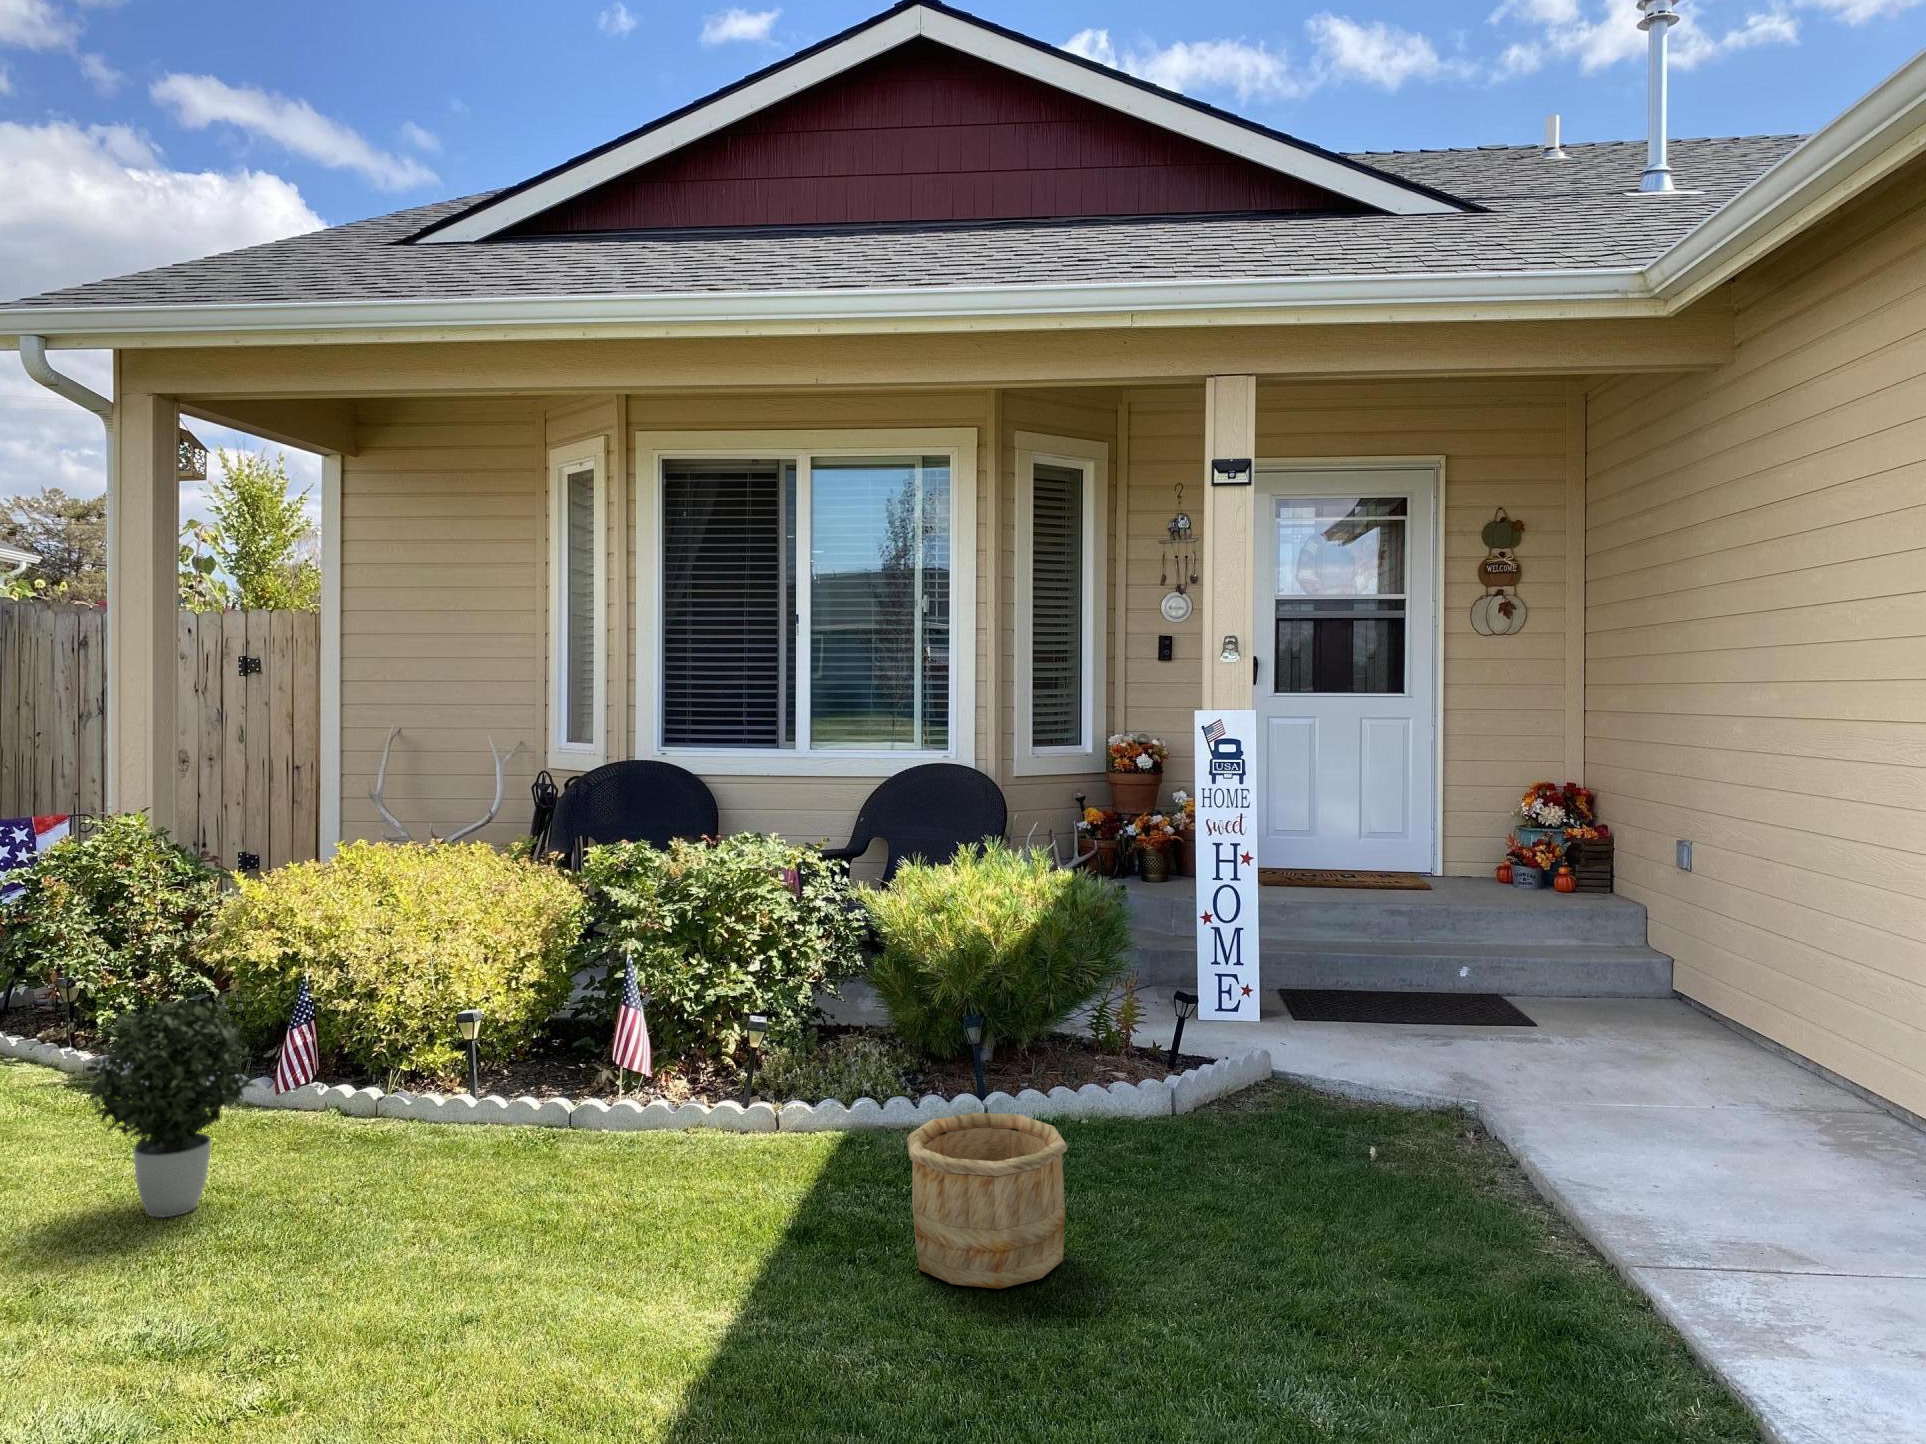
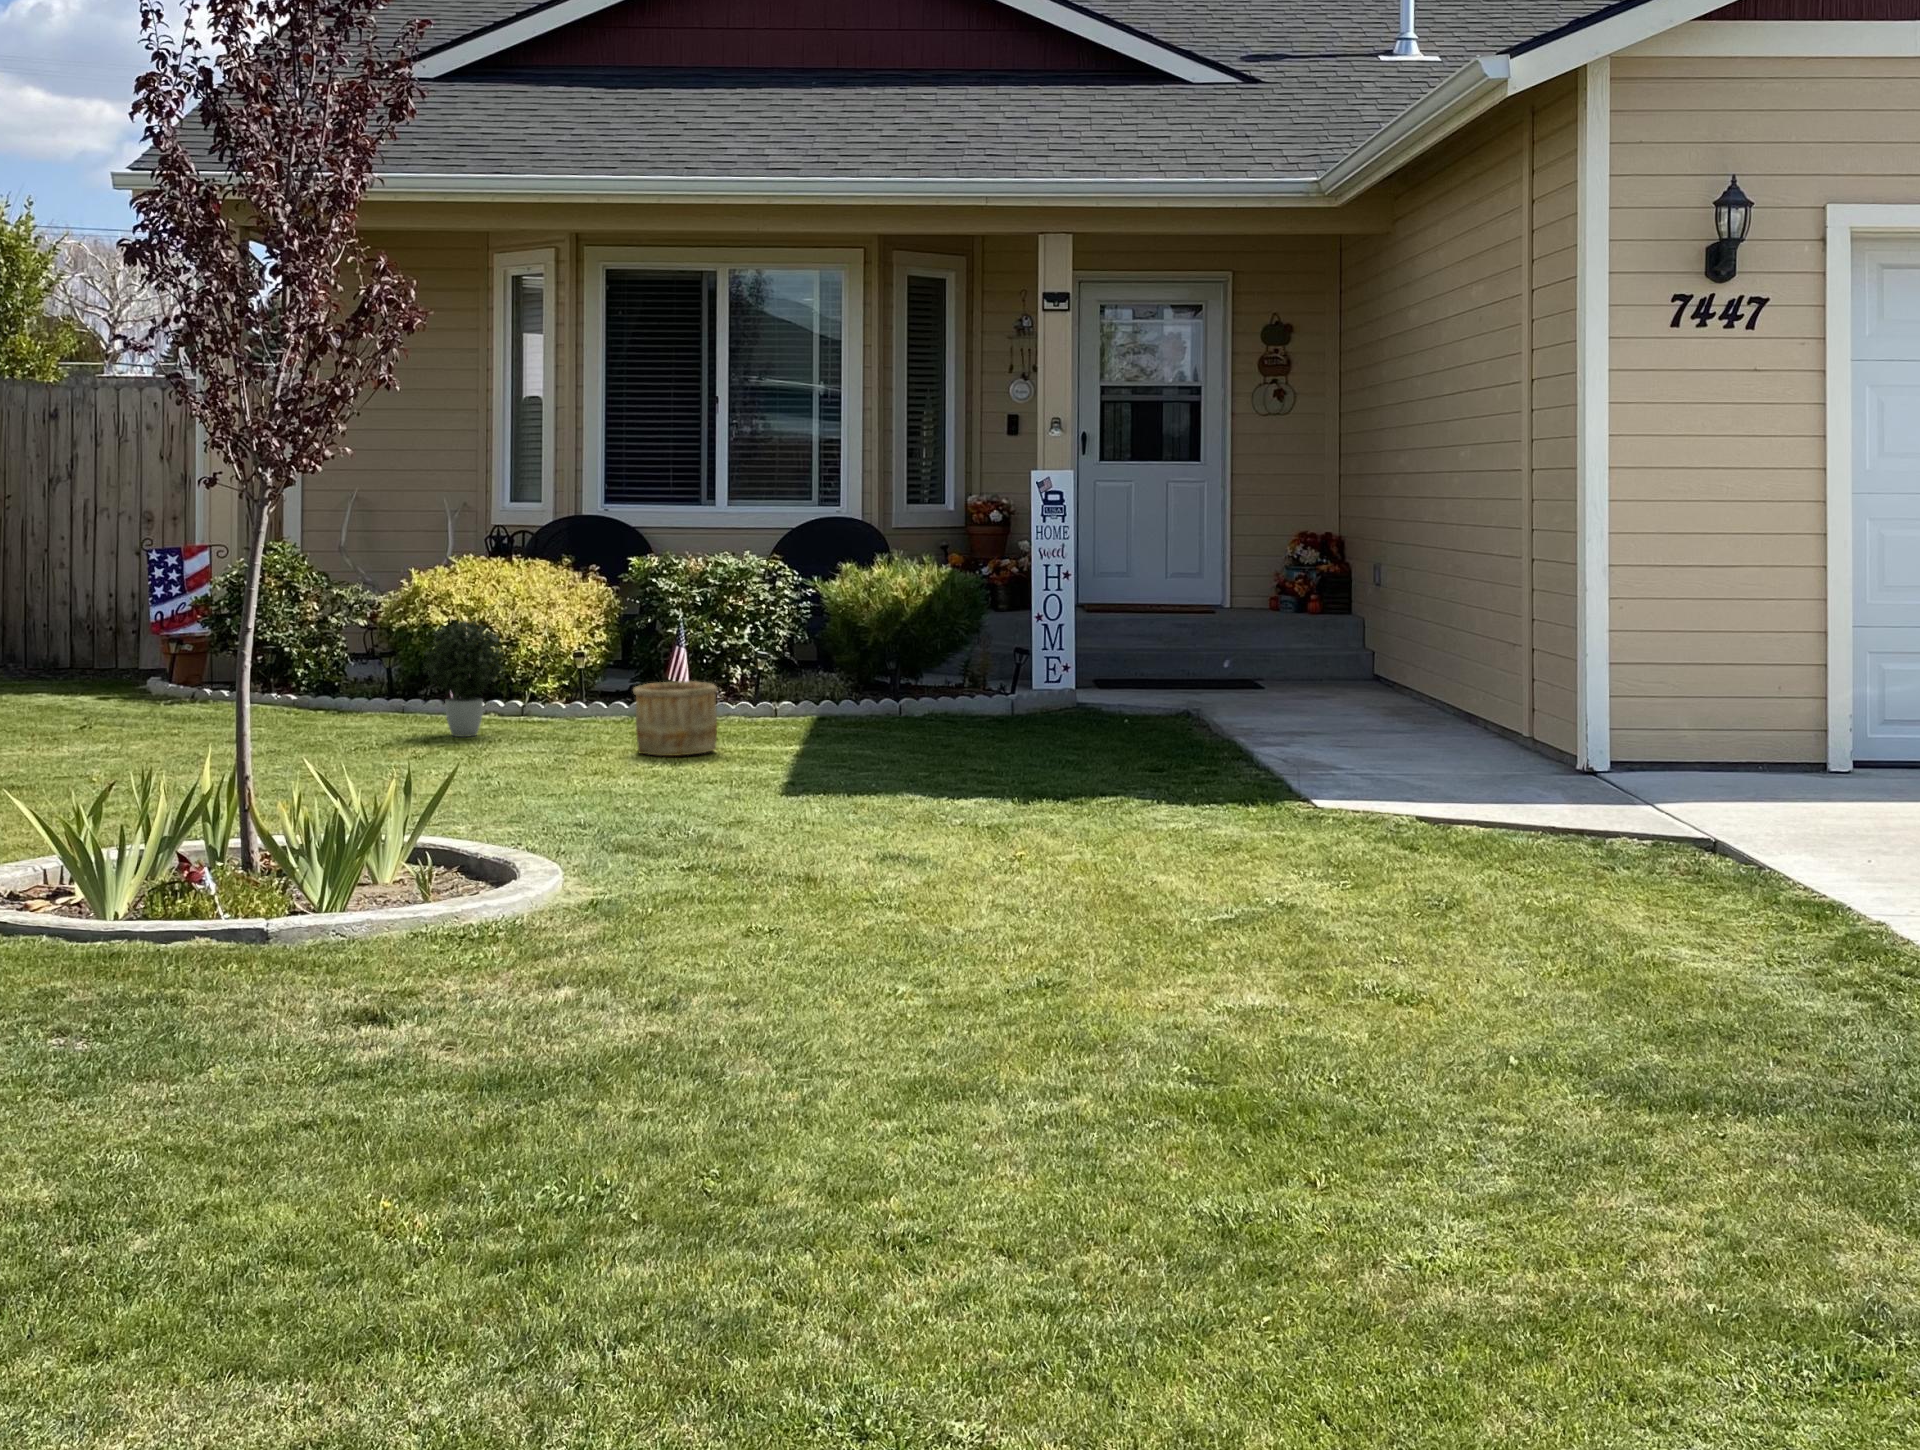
wooden bucket: present [907,1113,1068,1289] -> present [633,681,718,756]

